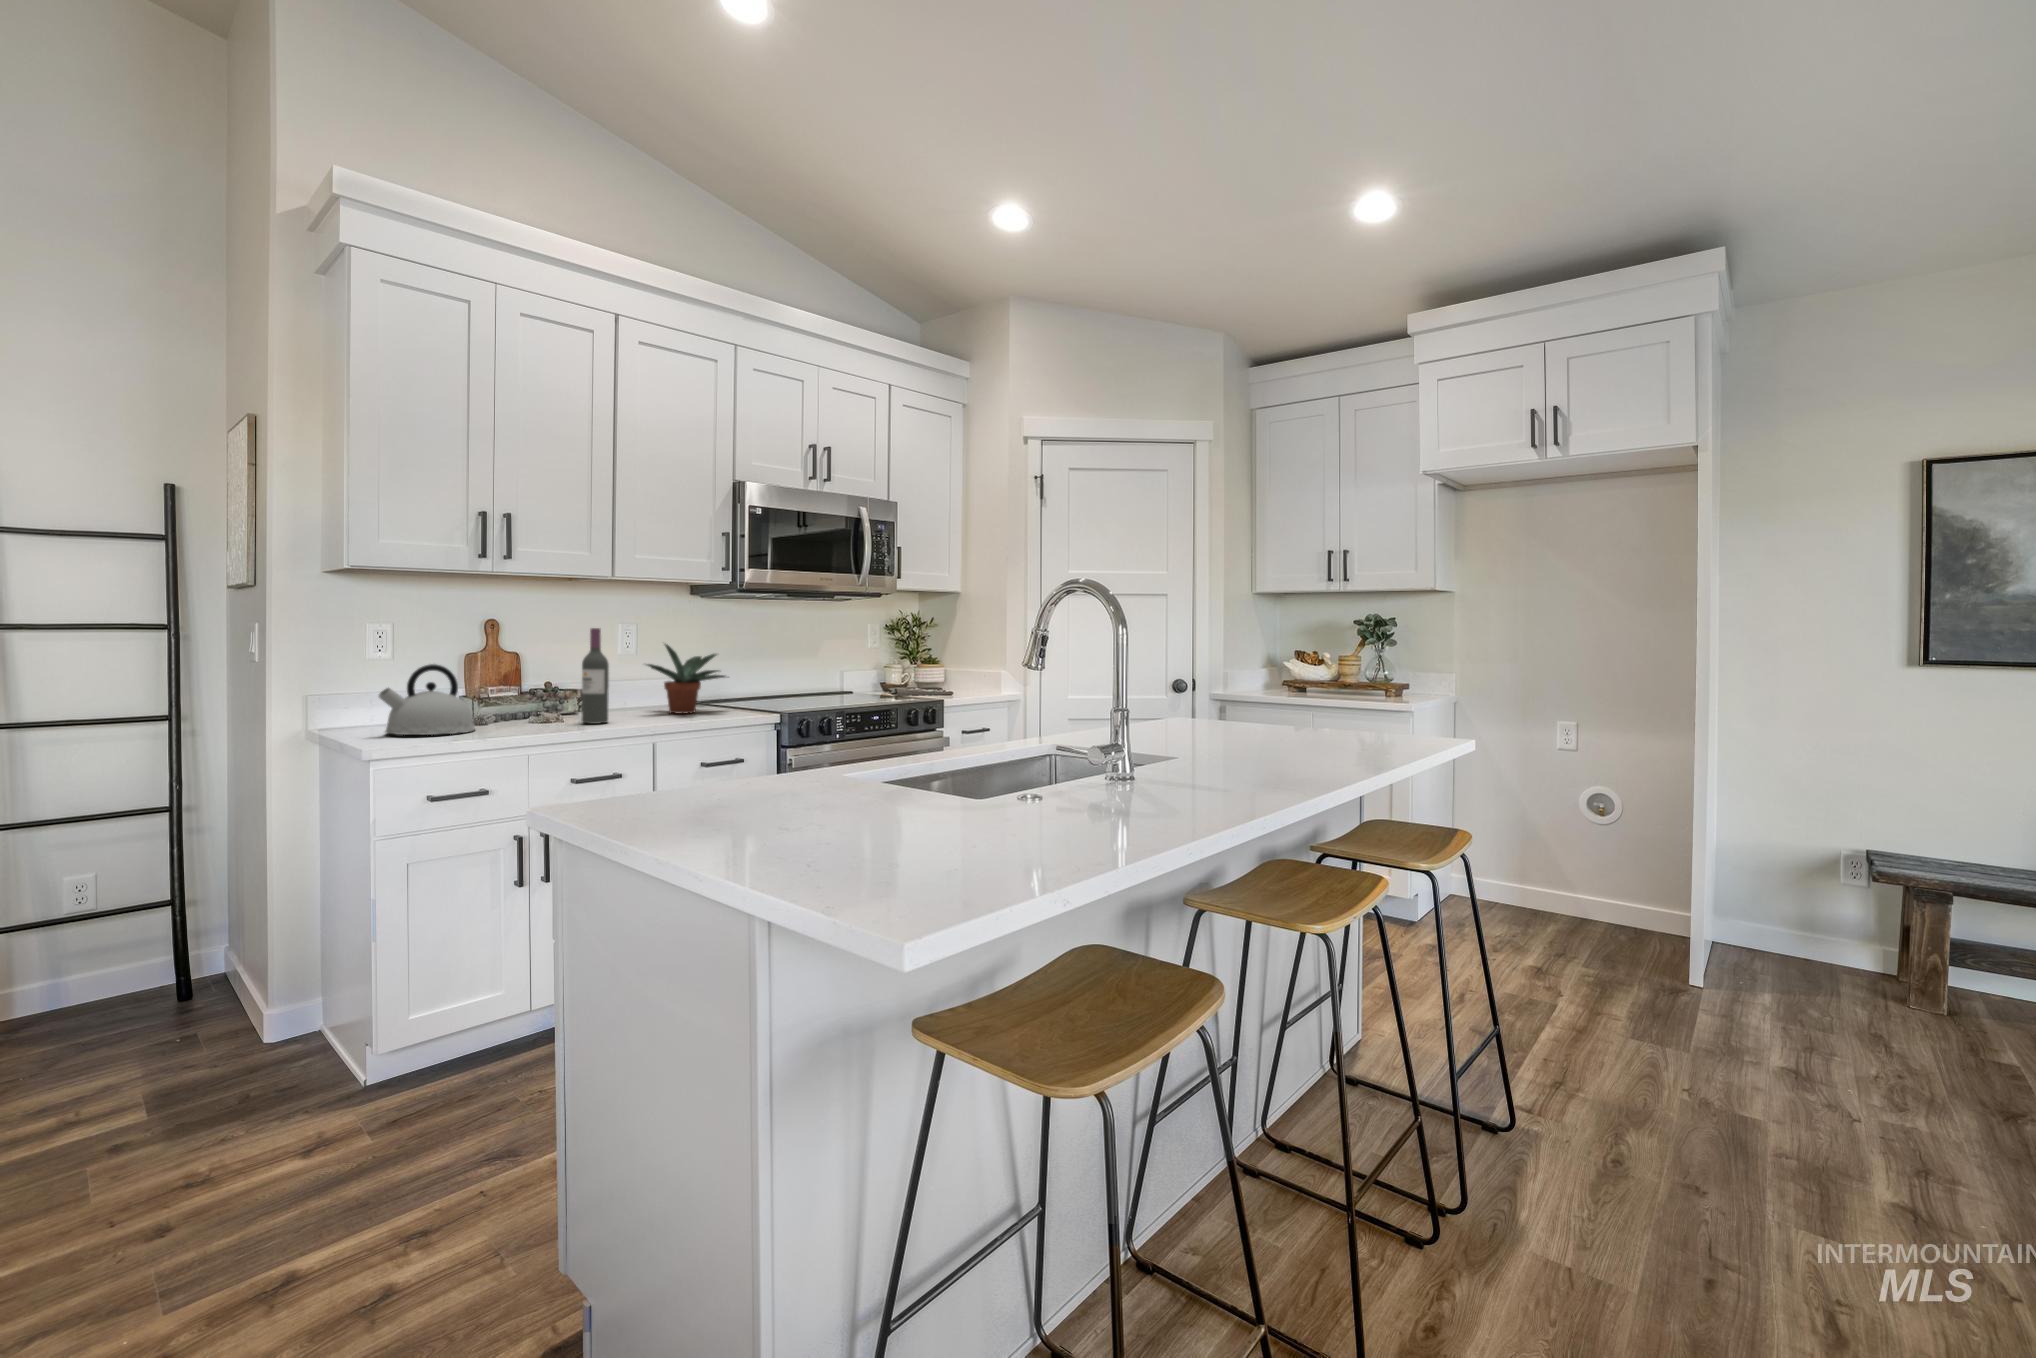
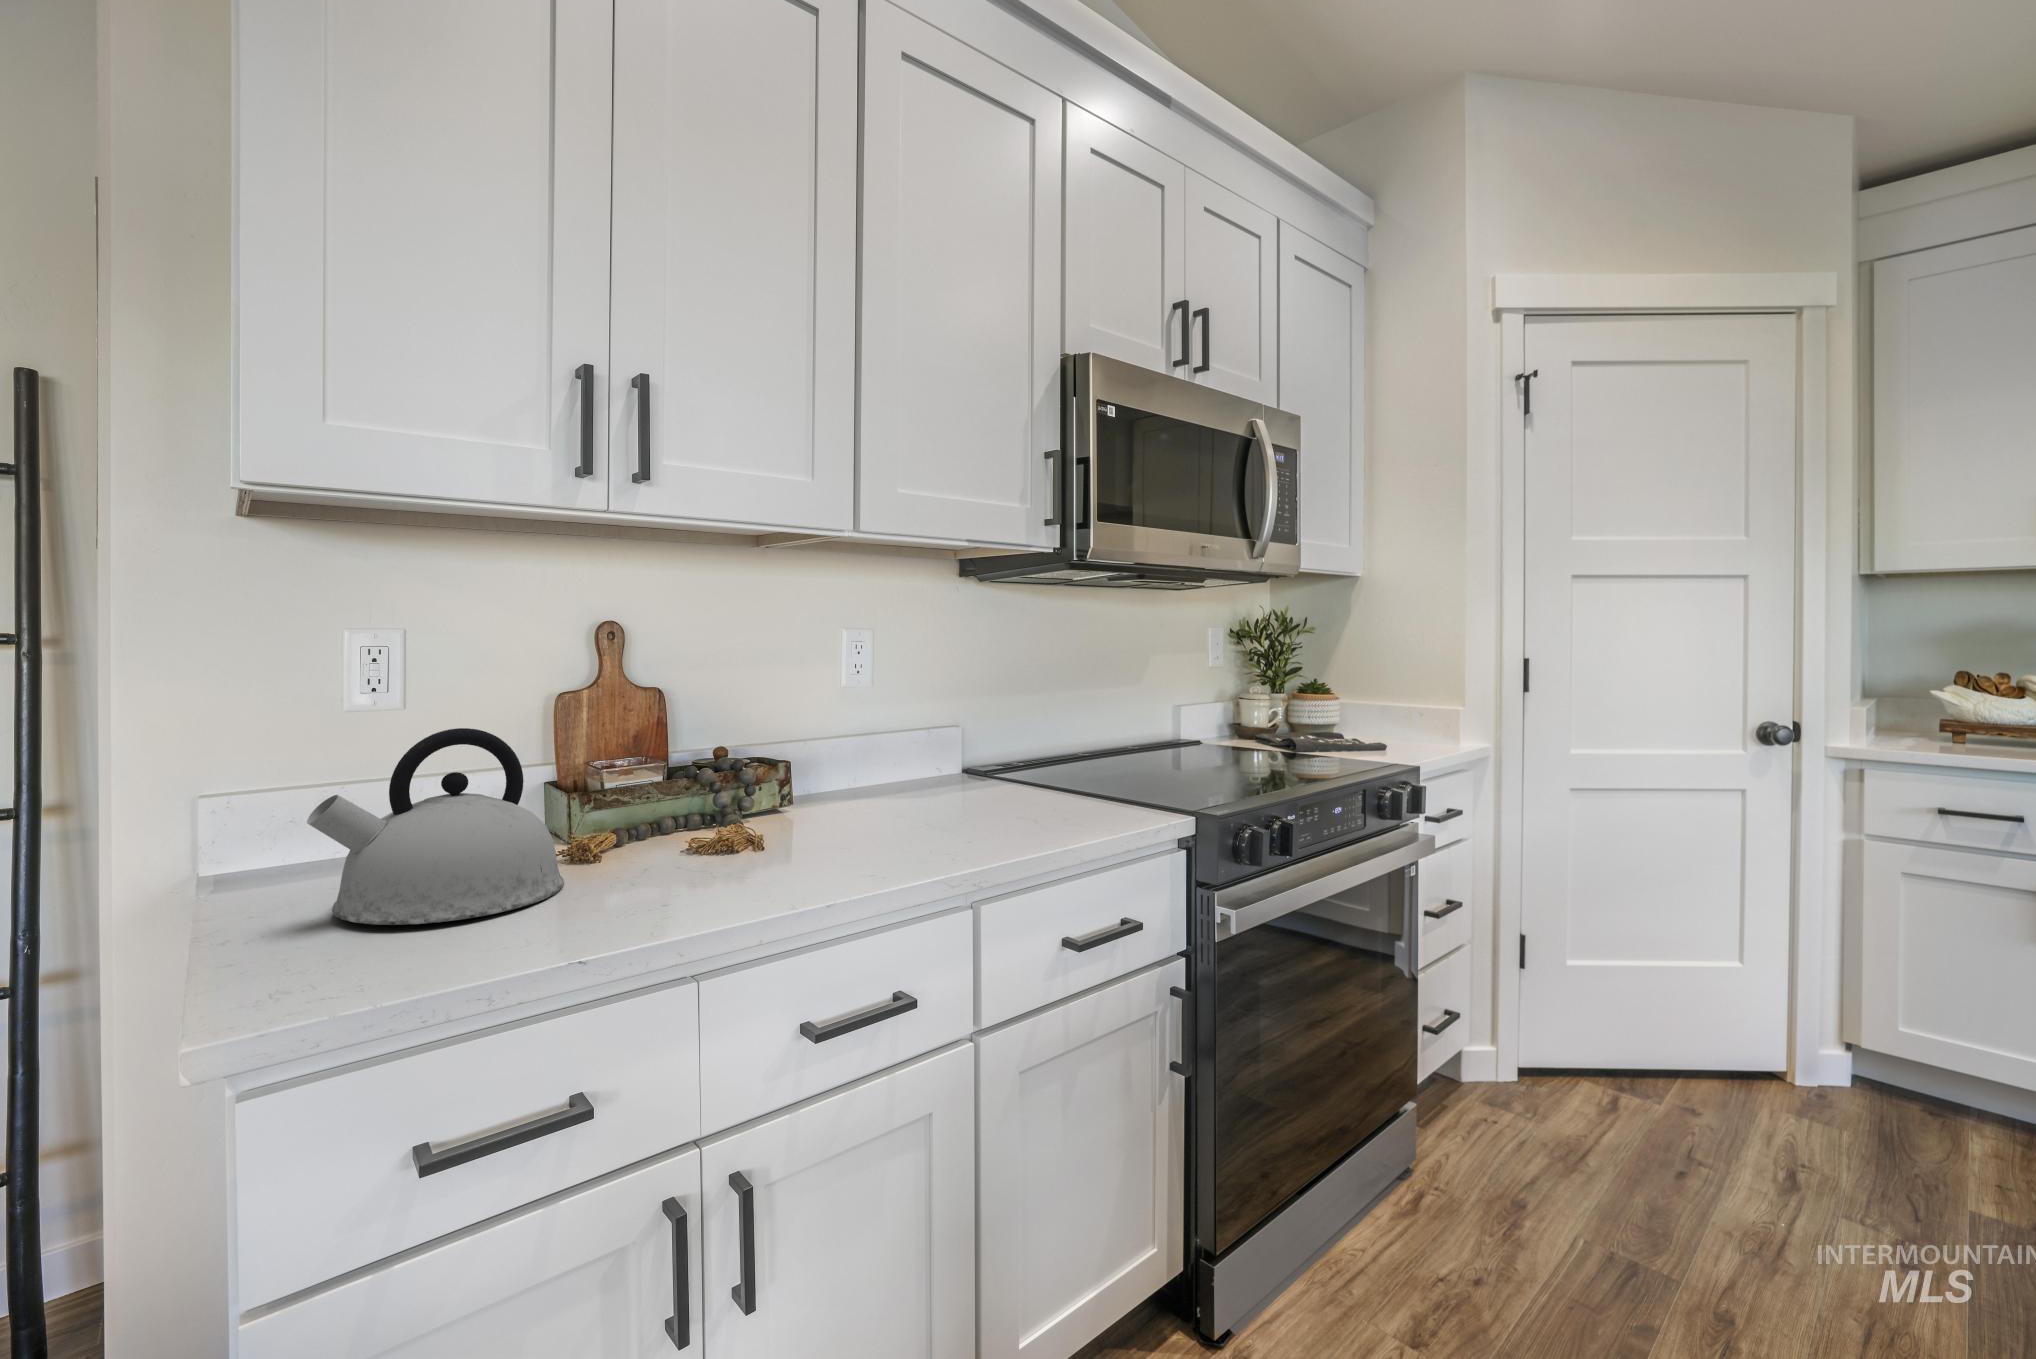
wine bottle: present [582,628,609,724] -> none [800,637,858,857]
potted plant: present [647,644,725,714] -> none [913,665,1069,812]

